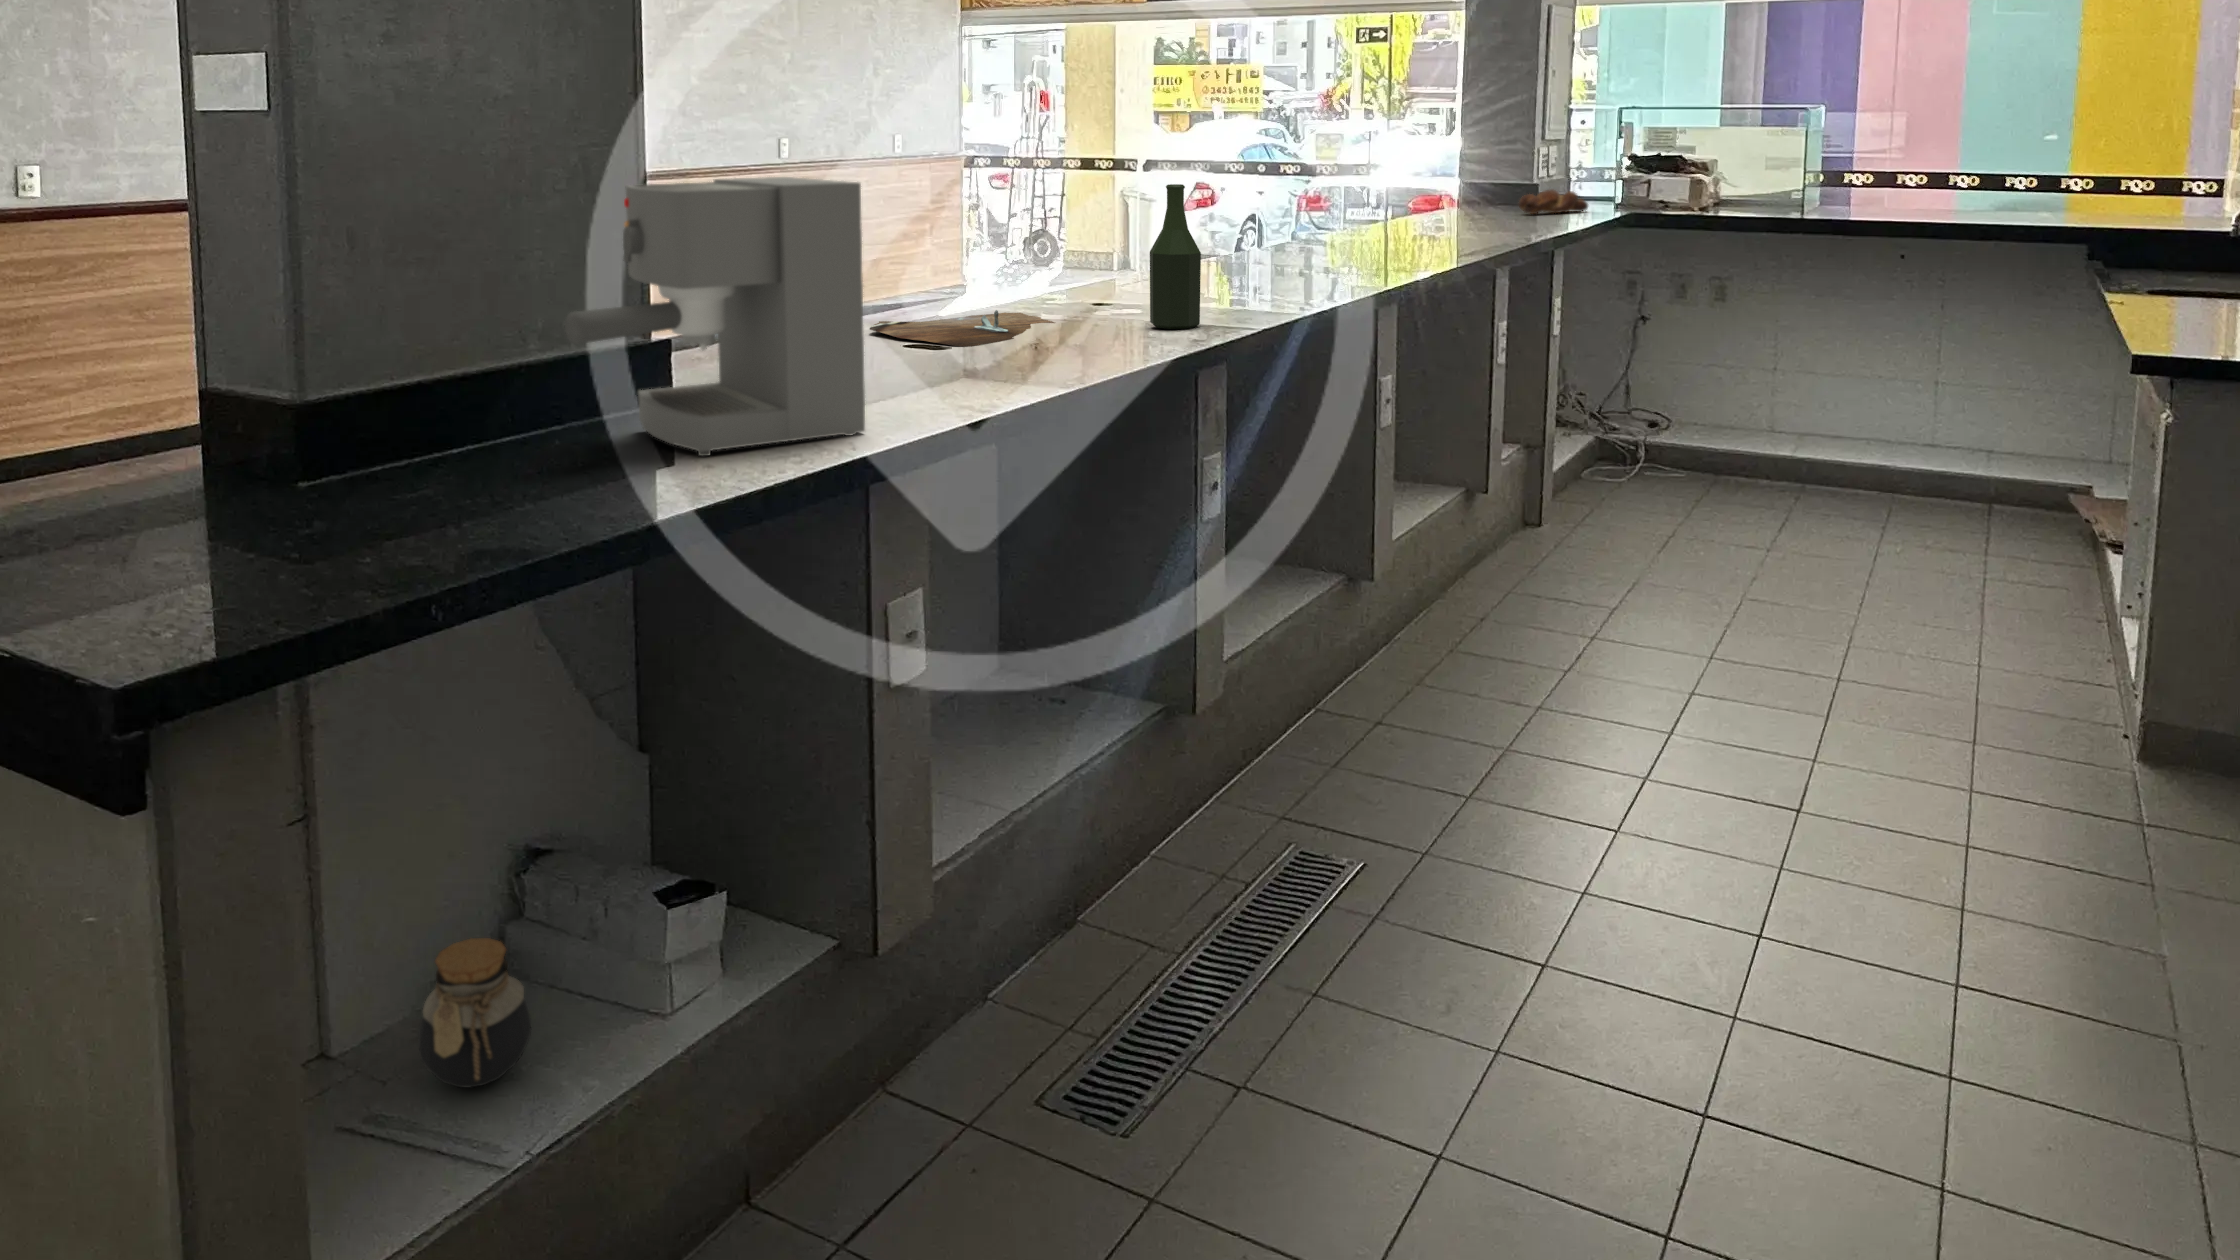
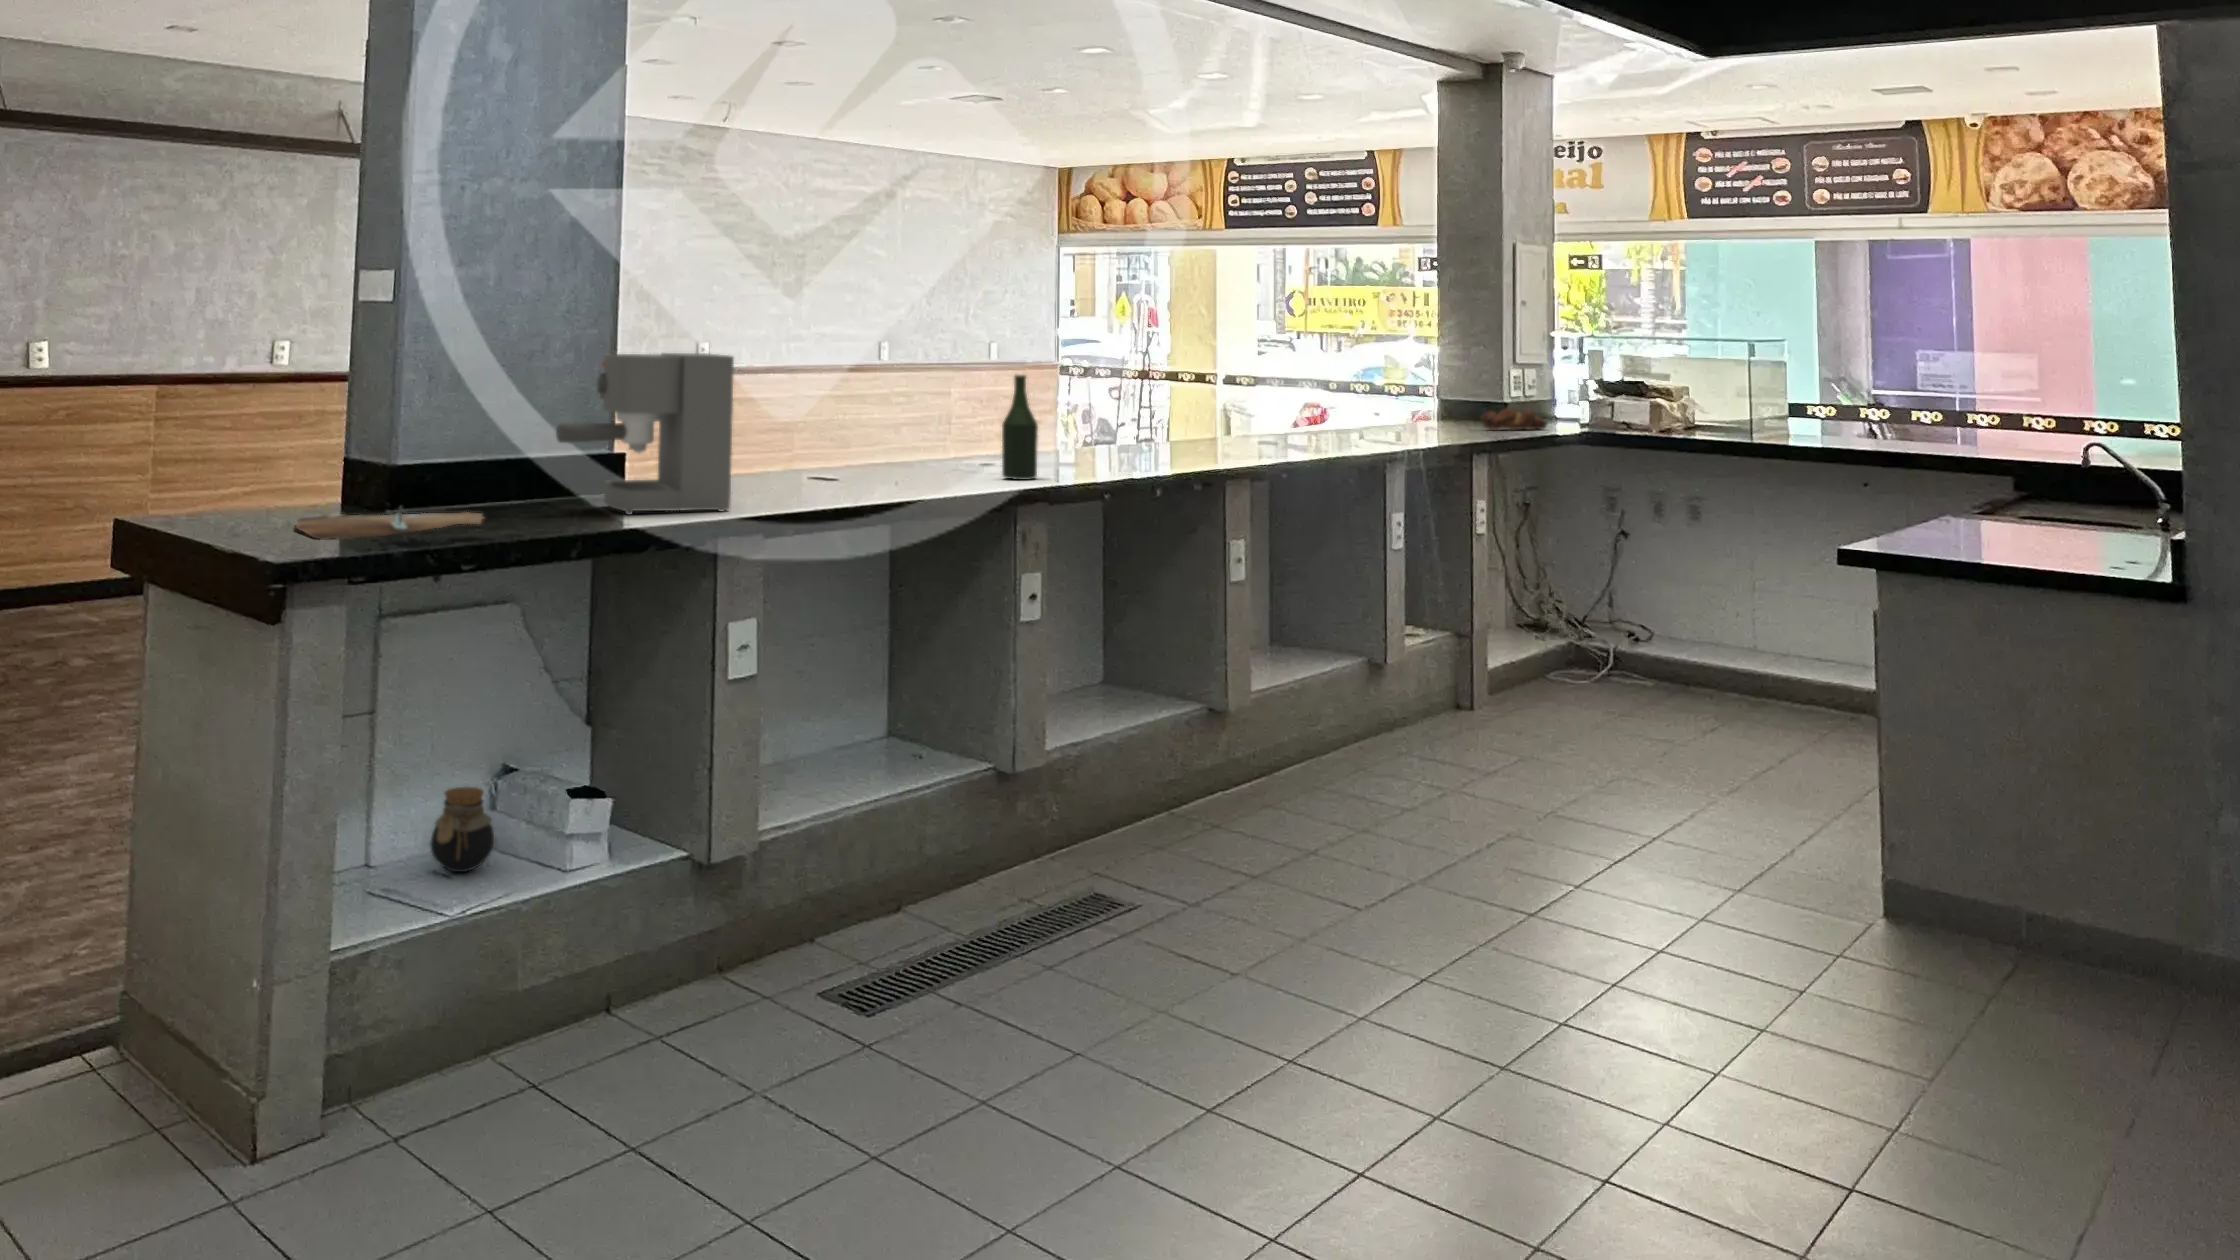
cutting board: present [870,310,1055,347] -> present [296,507,483,540]

